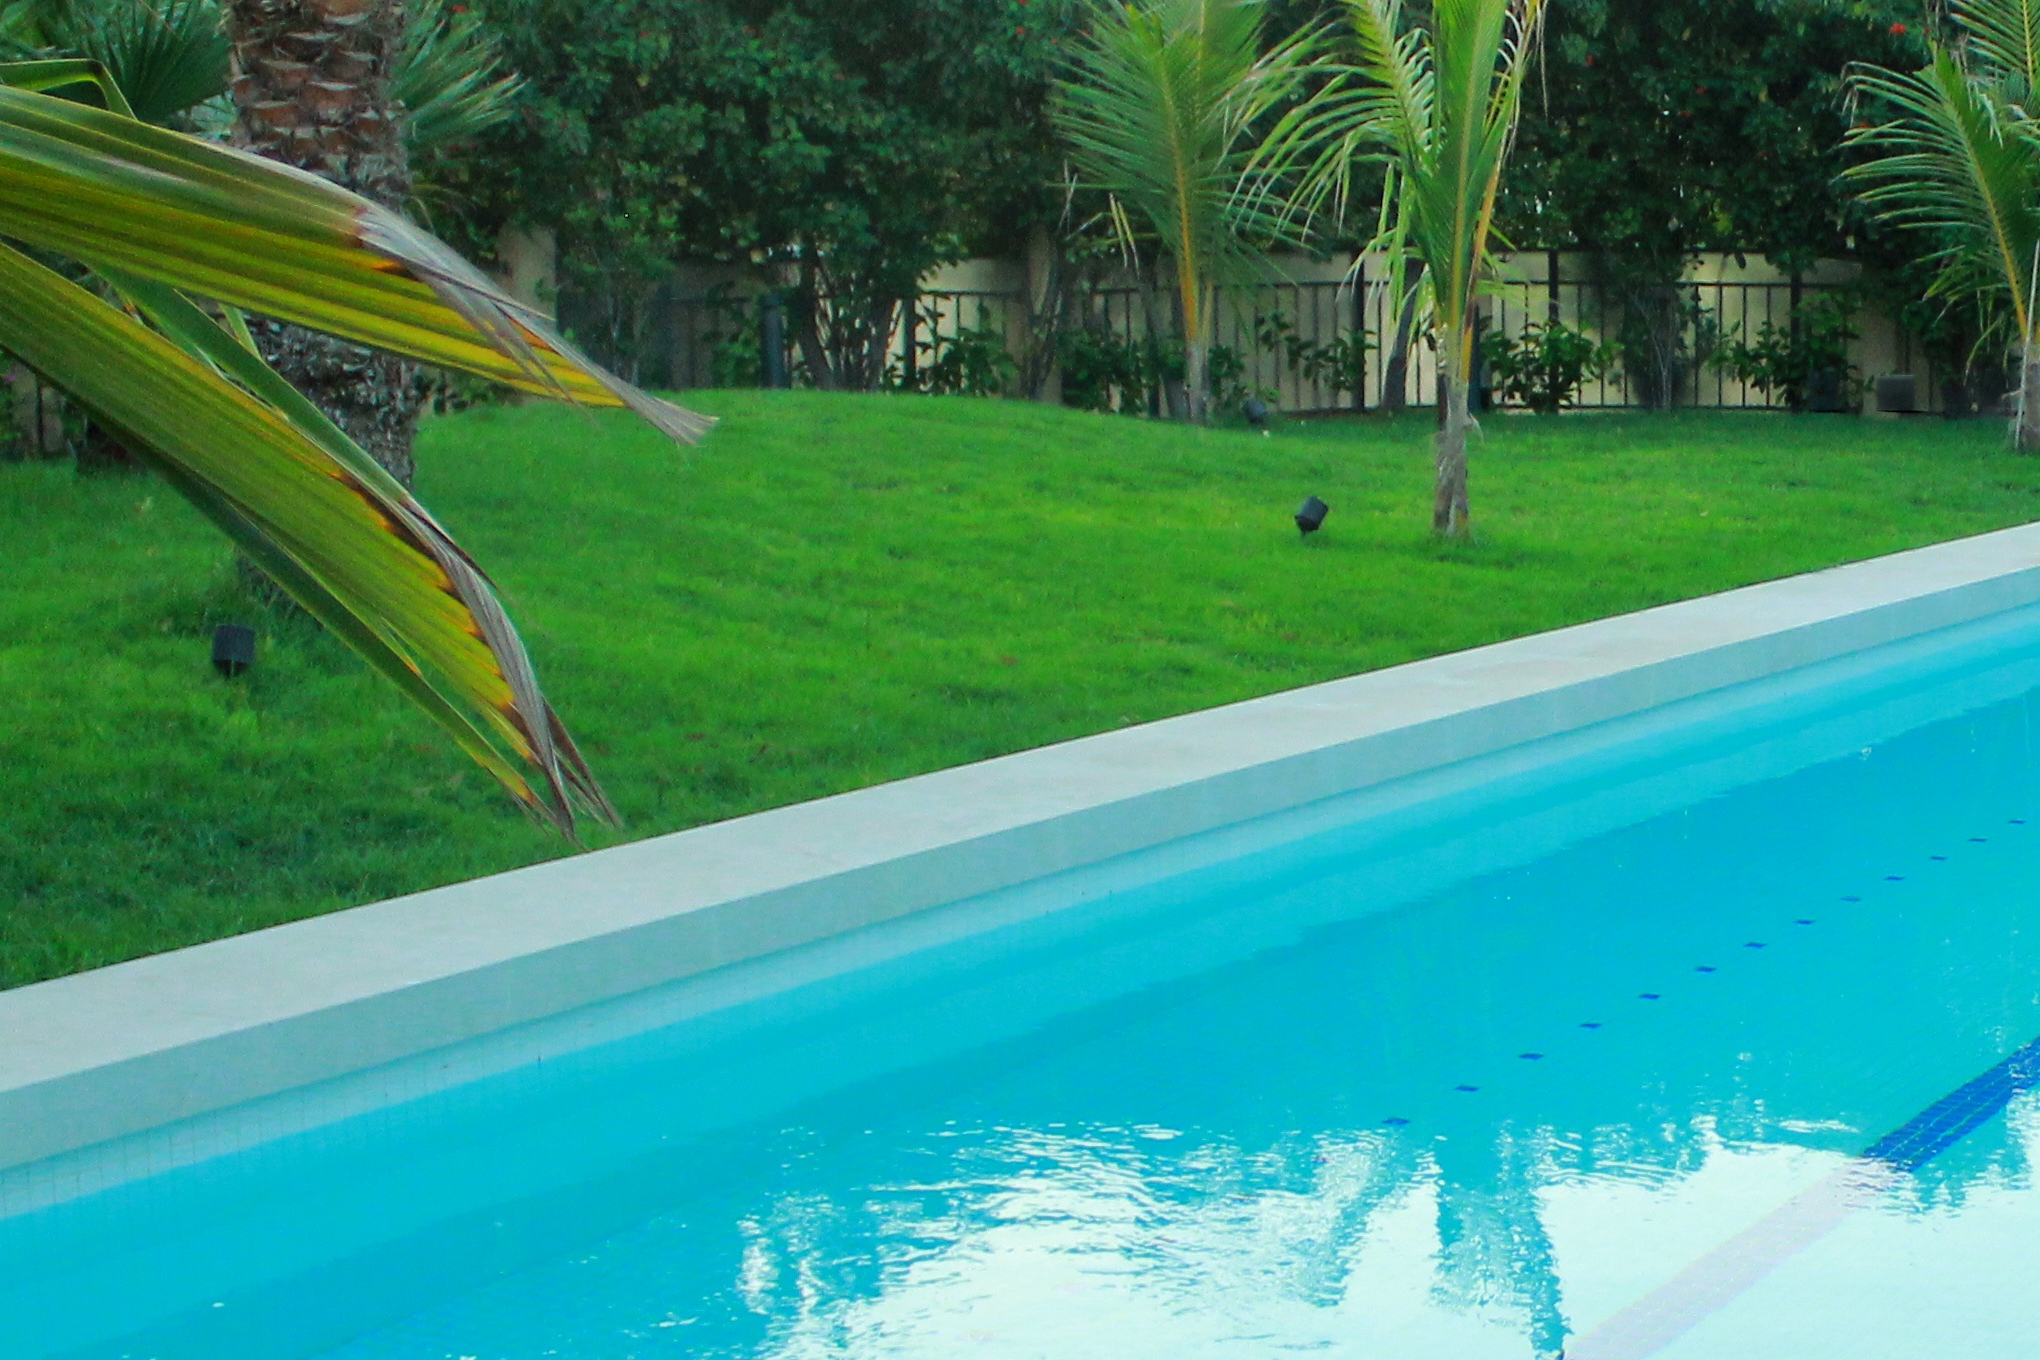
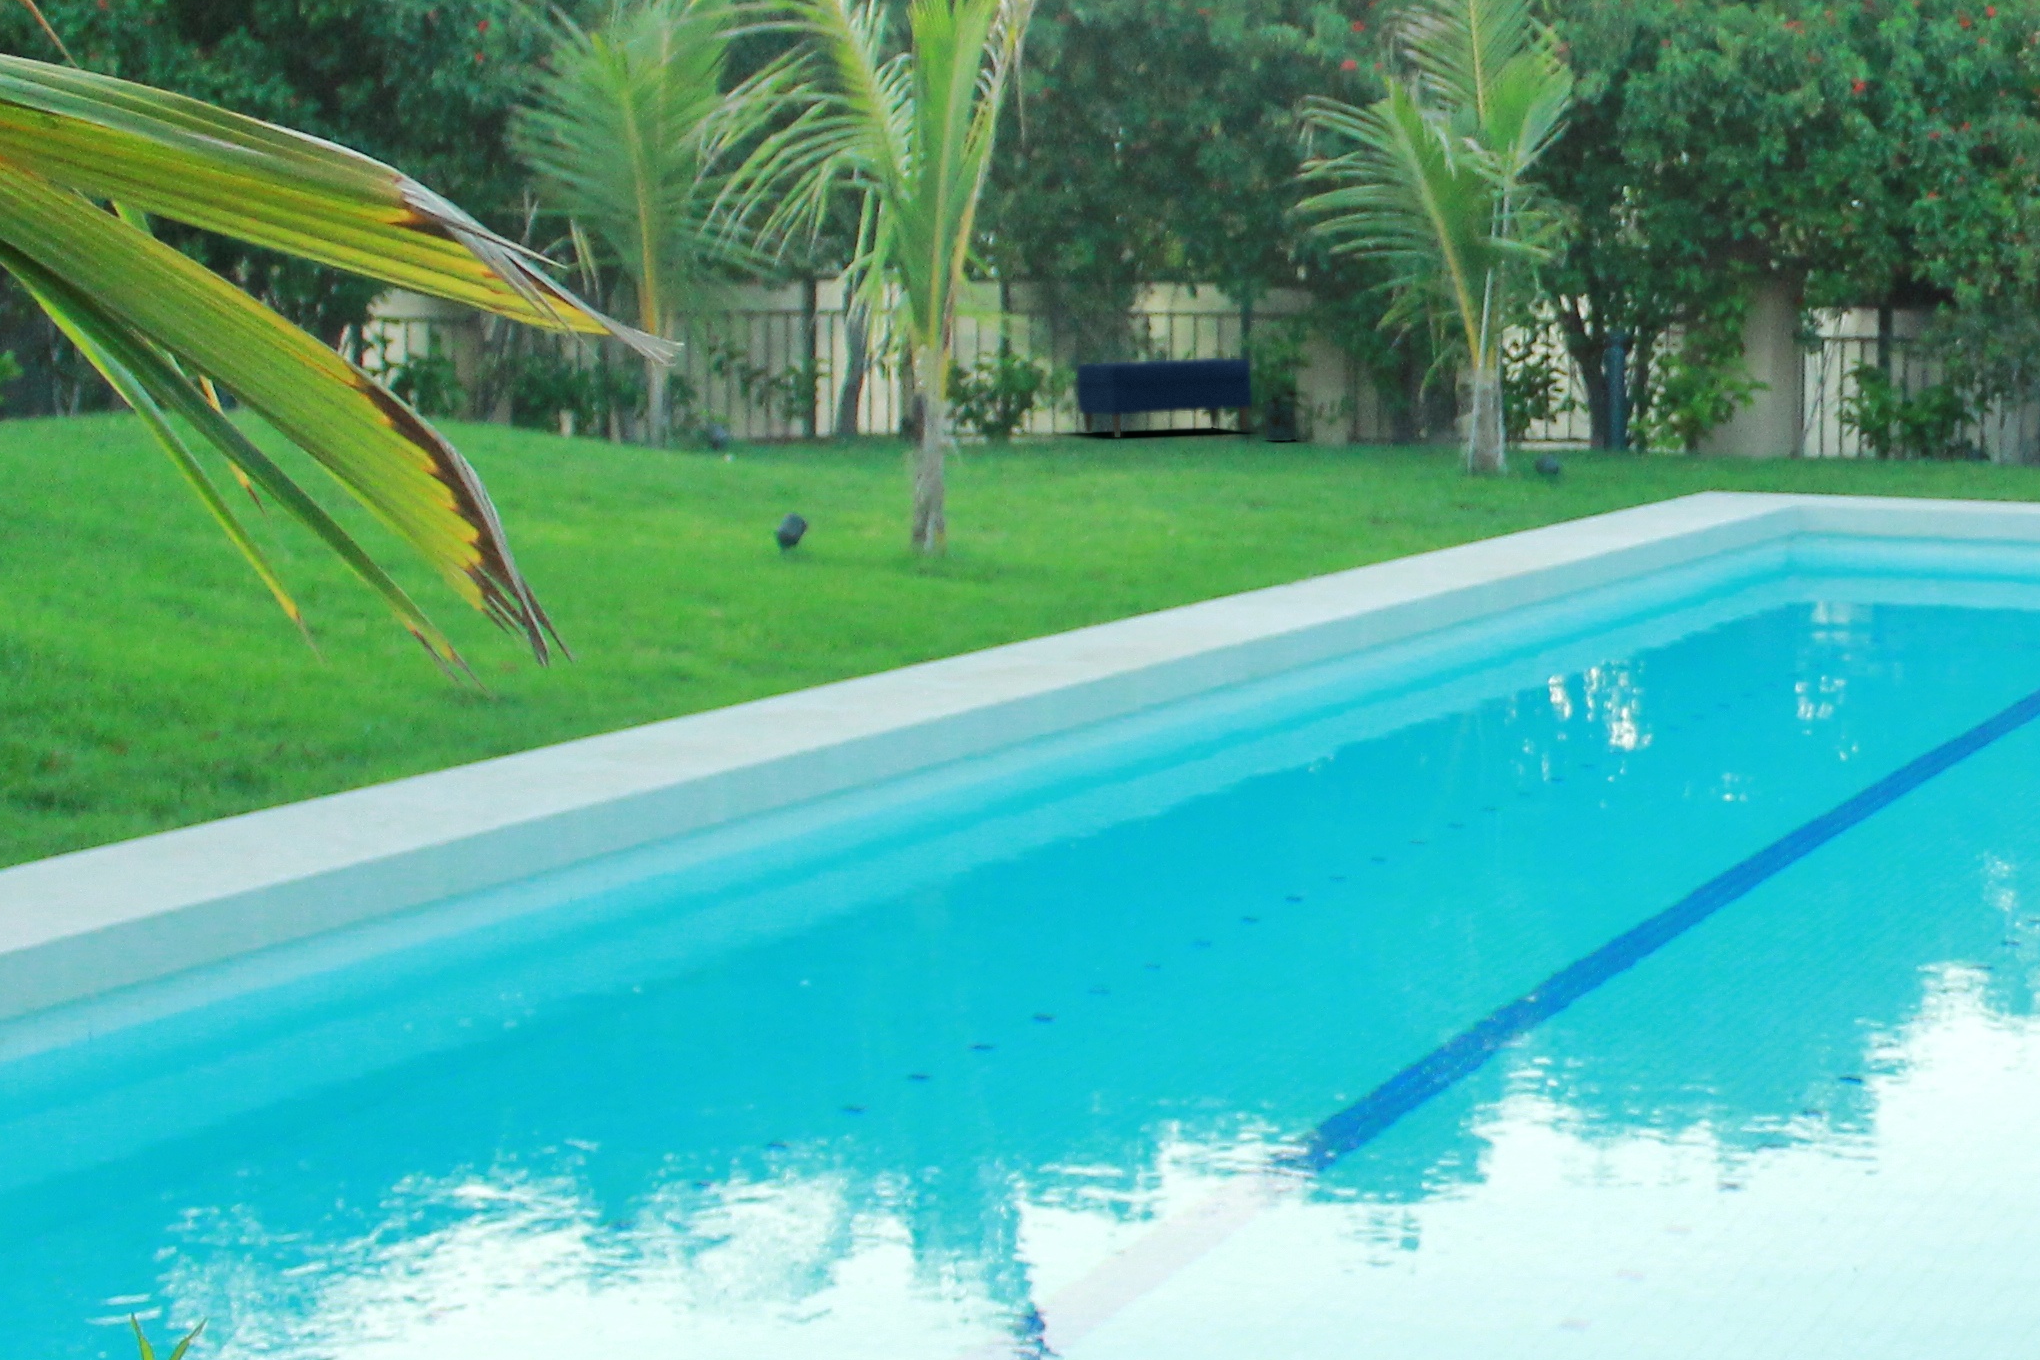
bench: none [1625,329,1791,406] -> present [1077,358,1252,438]
planter: present [1876,376,1915,411] -> none [1336,404,1377,440]

